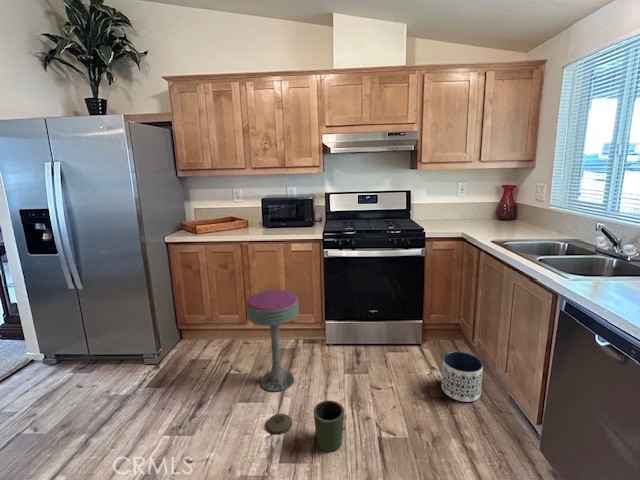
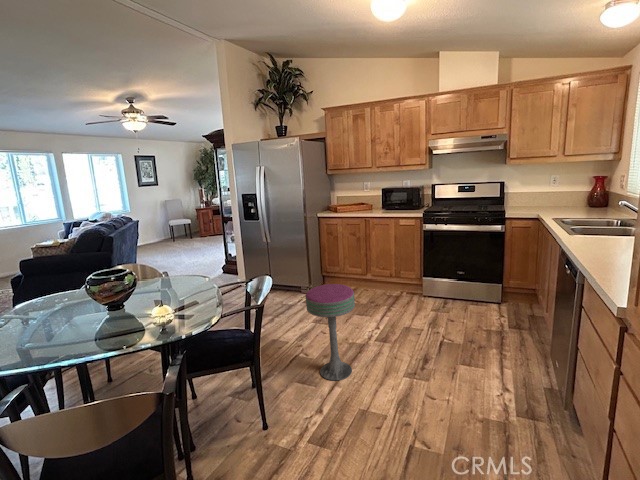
planter: present [442,352,483,402] -> none [507,375,559,437]
trash can: present [267,400,344,452] -> none [310,396,373,446]

